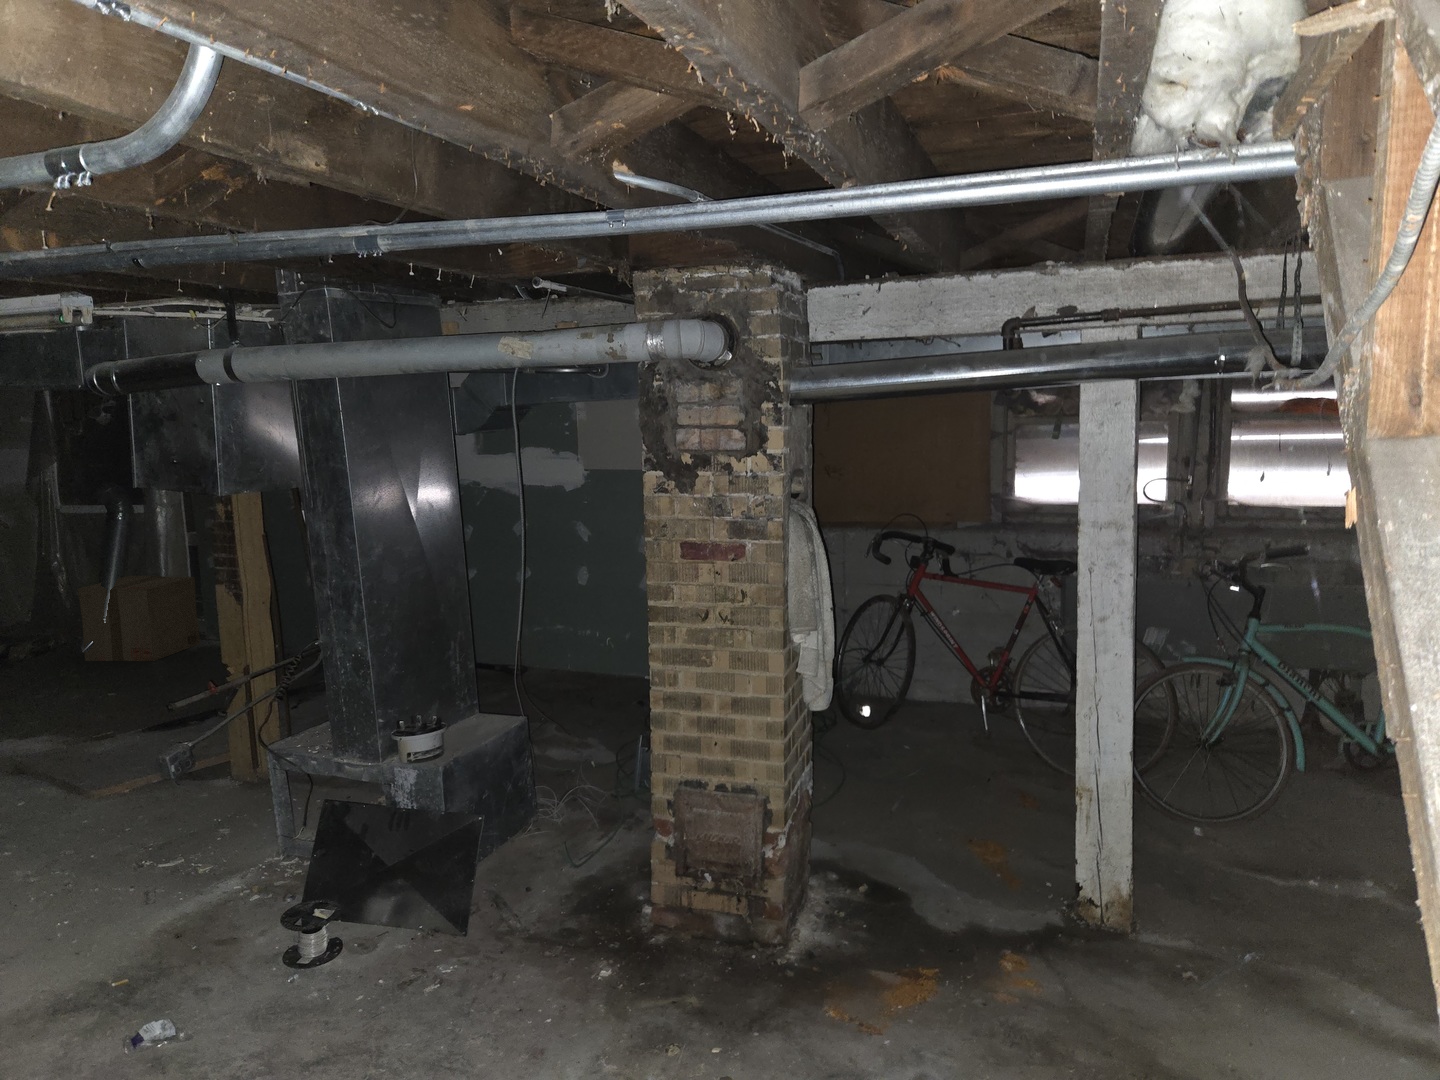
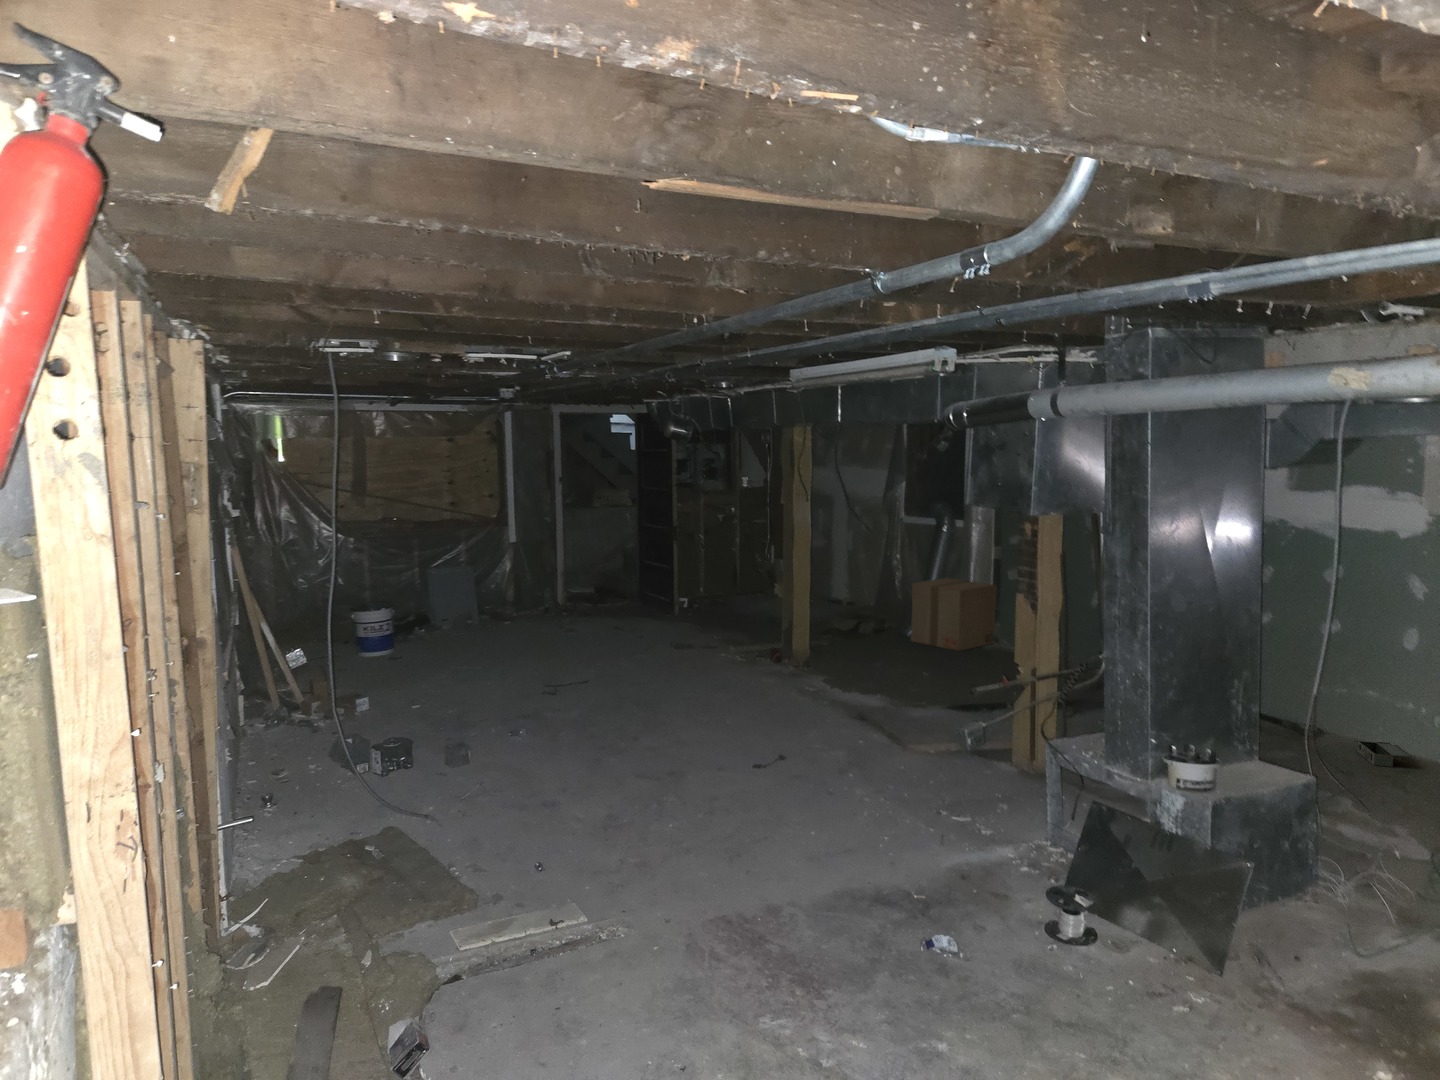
toolbox: none [551,666,589,689] -> present [1358,741,1412,767]

